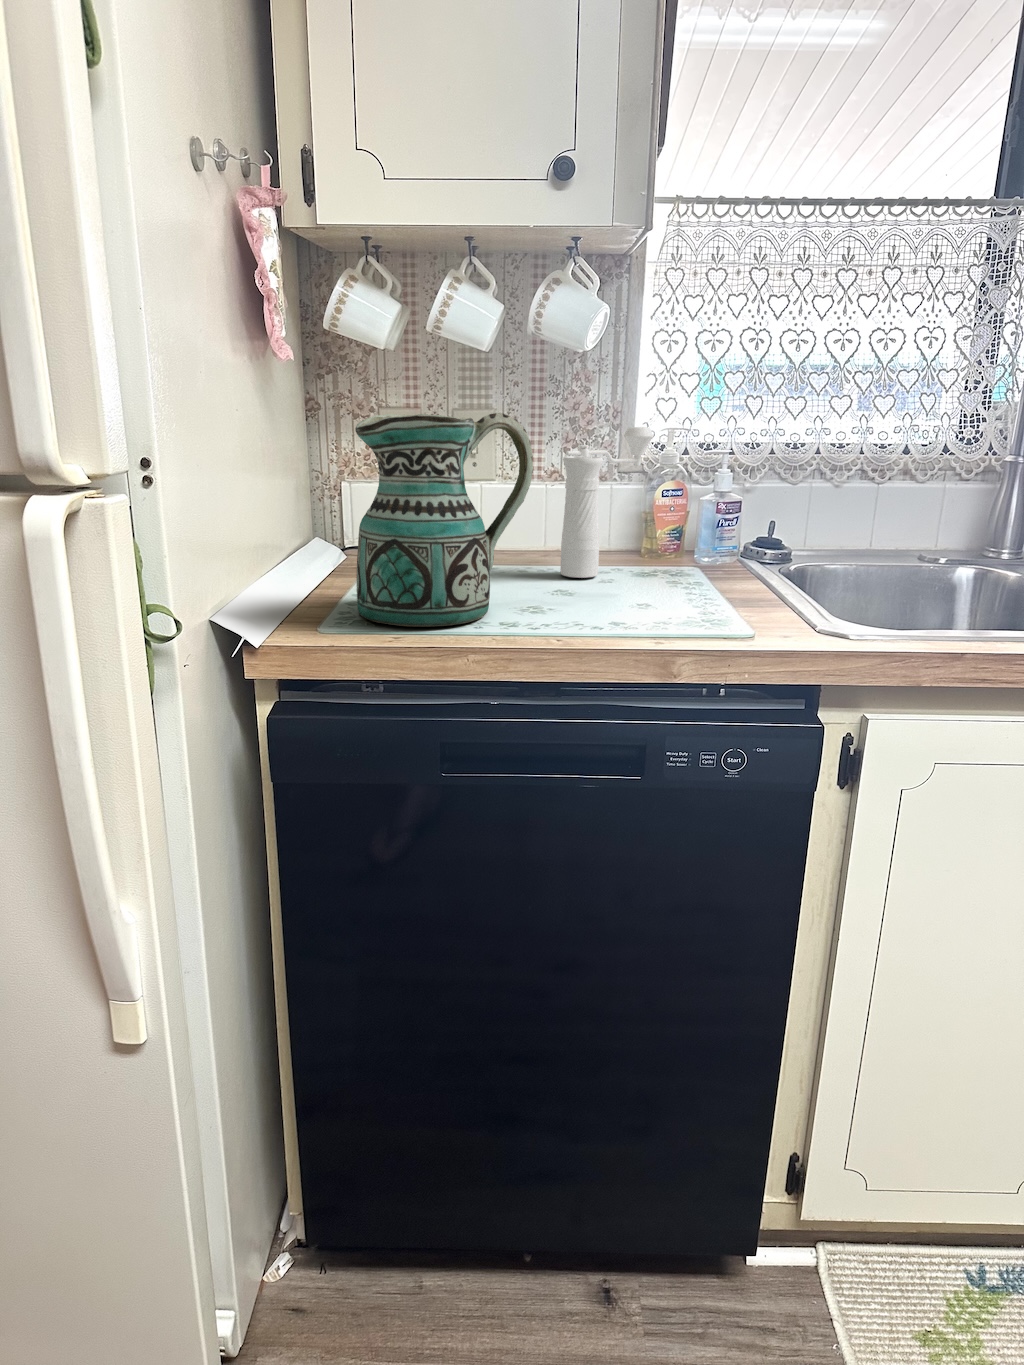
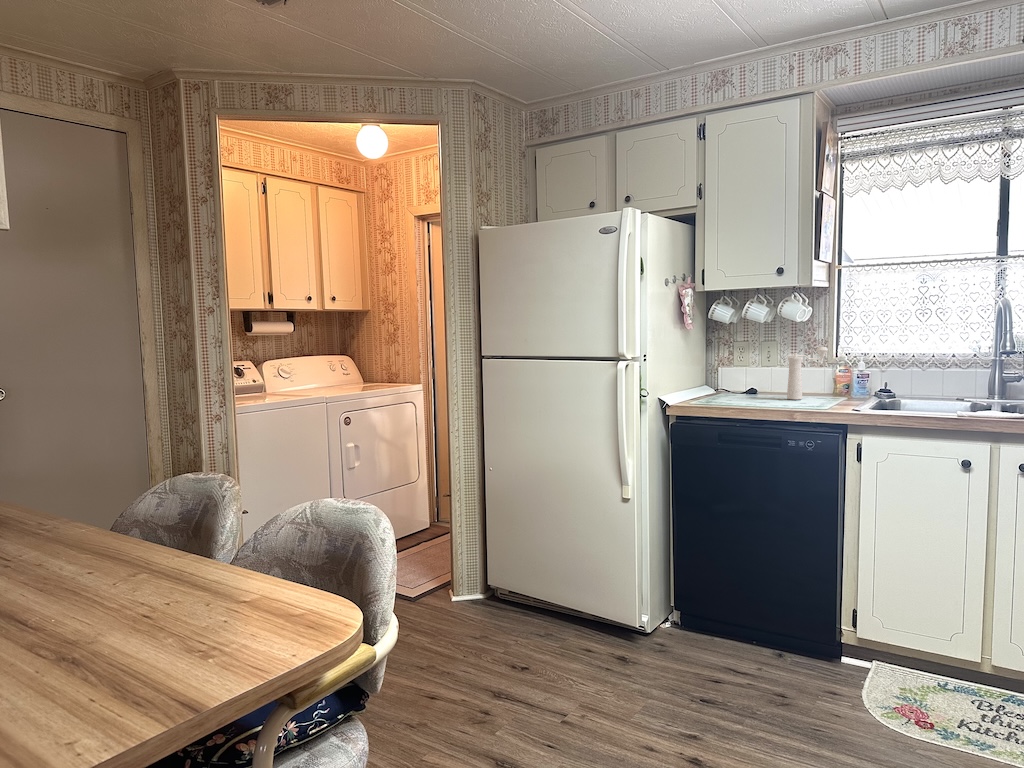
ceramic pitcher: present [355,413,533,626] -> none [704,343,764,405]

